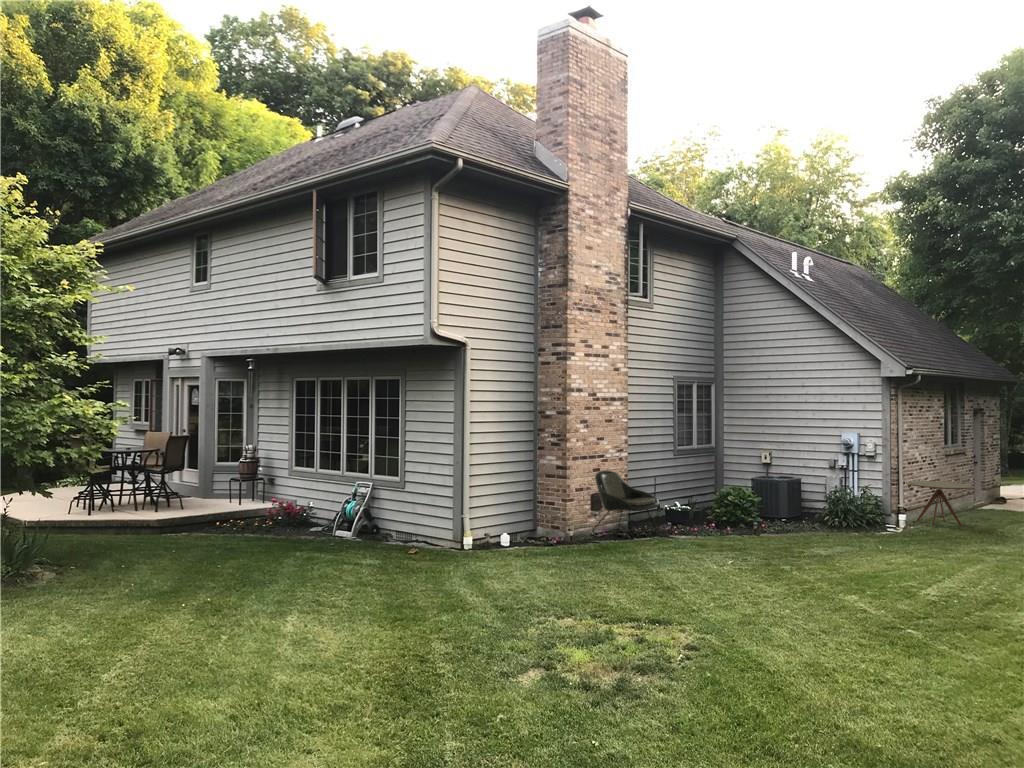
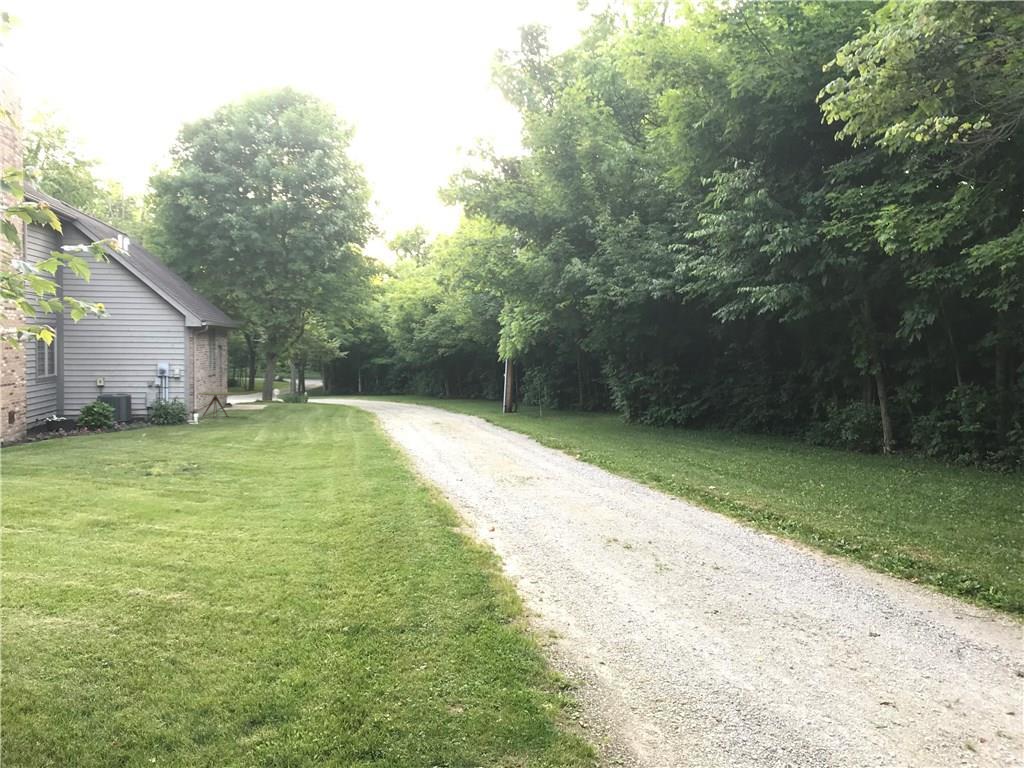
lounge chair: present [592,471,660,540] -> none [14,393,62,438]

